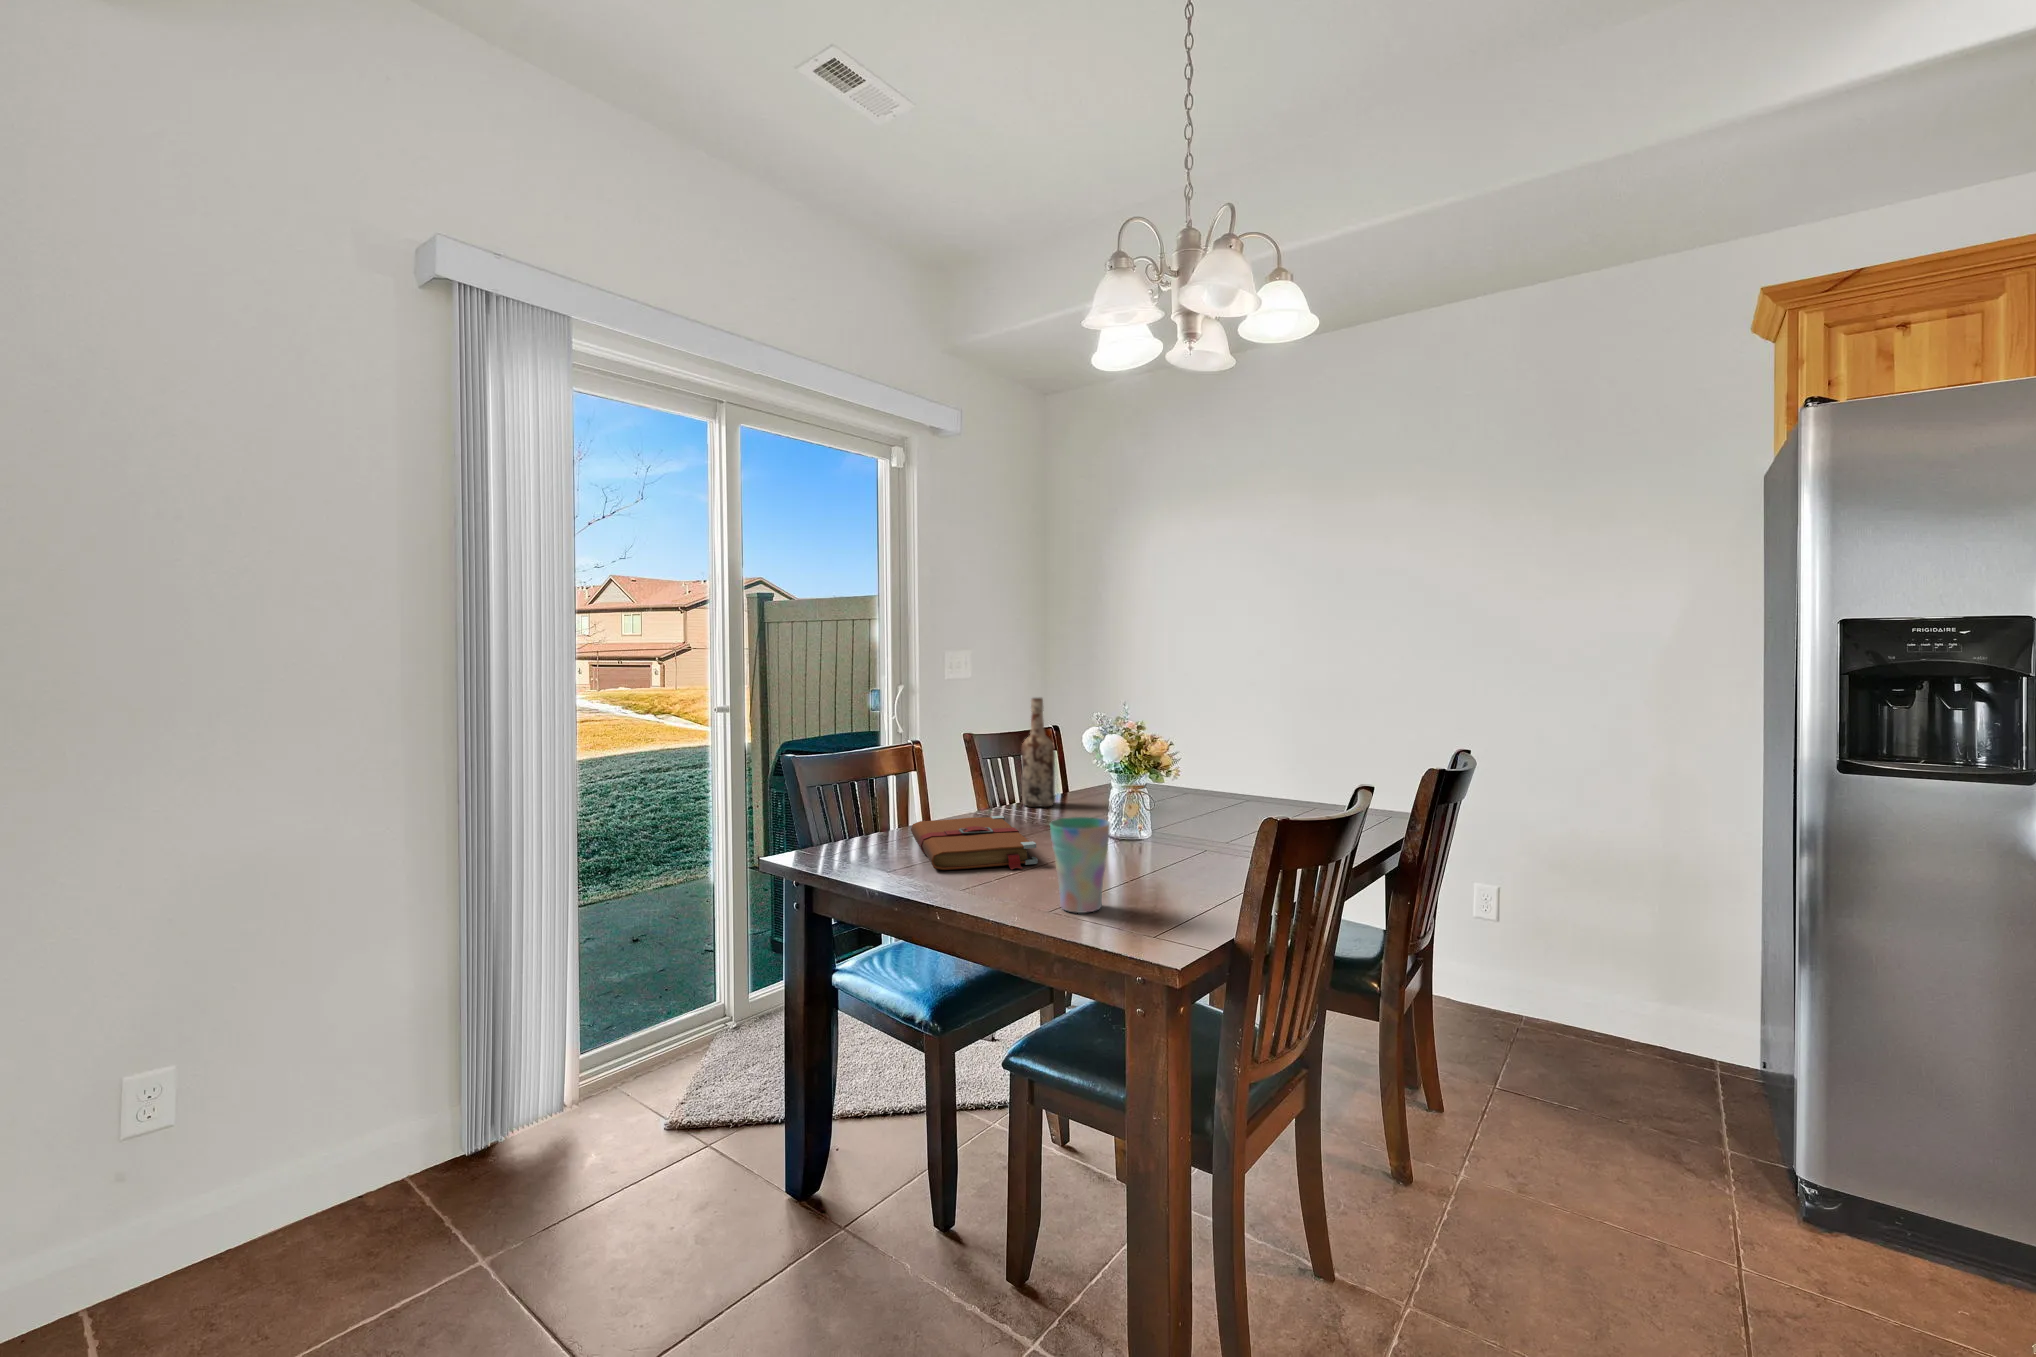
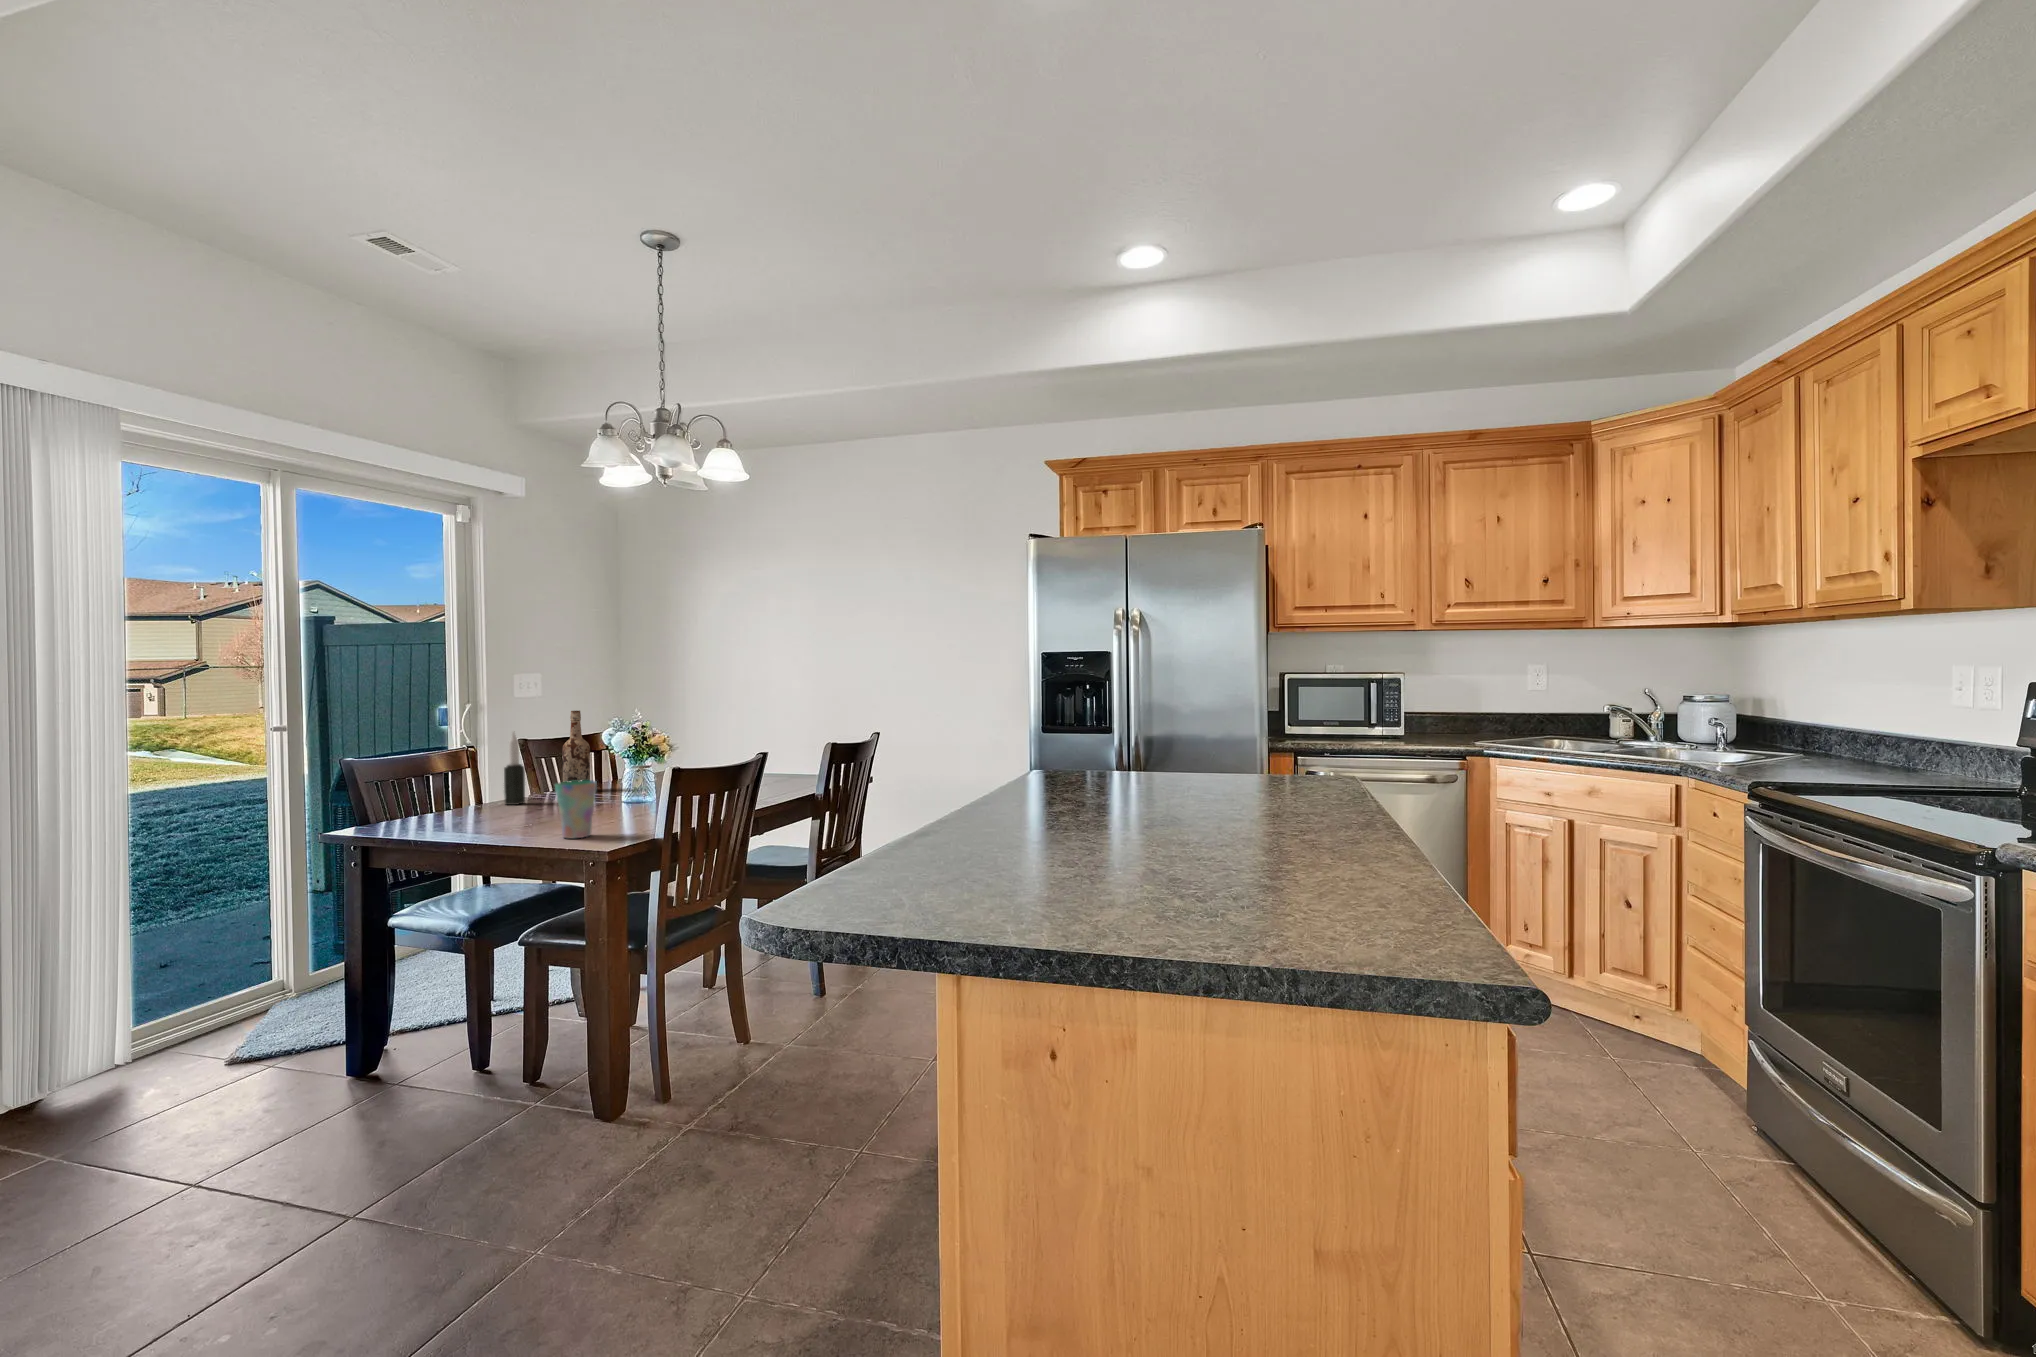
candle: none [958,726,983,826] -> present [504,731,525,805]
book: present [911,816,1038,870] -> none [461,794,558,827]

